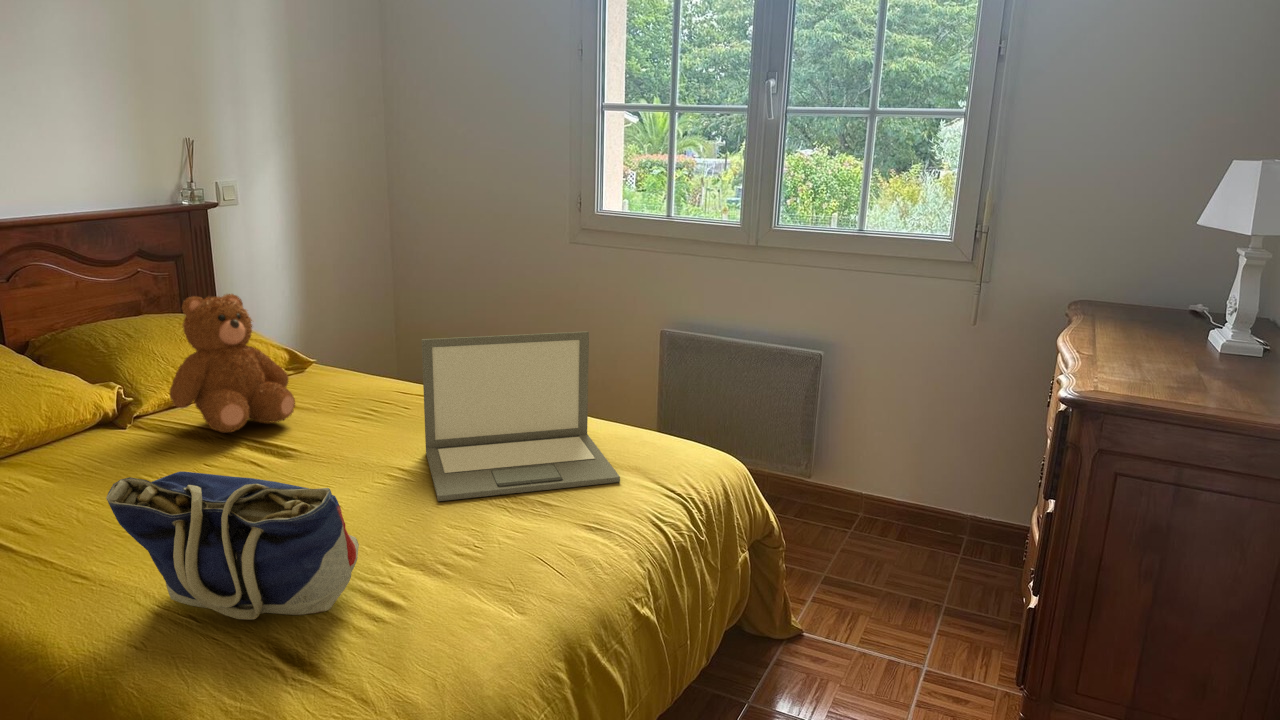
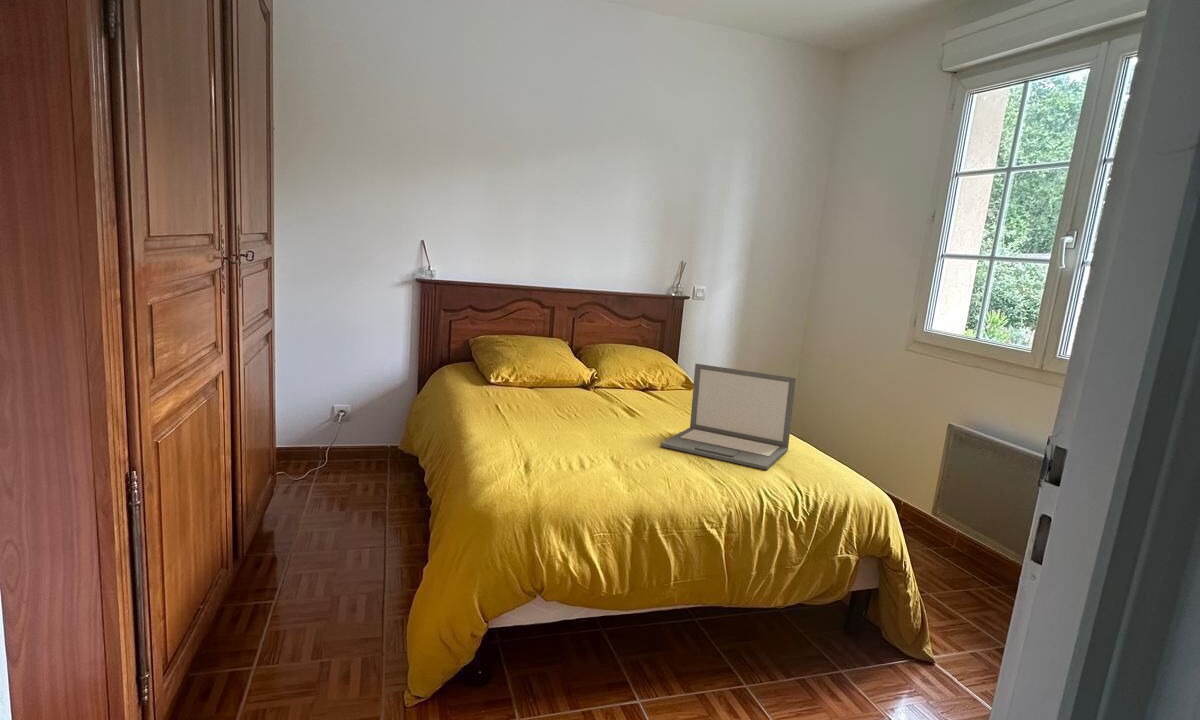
teddy bear: present [170,294,295,432] -> none [600,331,663,403]
tote bag: present [106,471,359,619] -> none [501,378,586,458]

